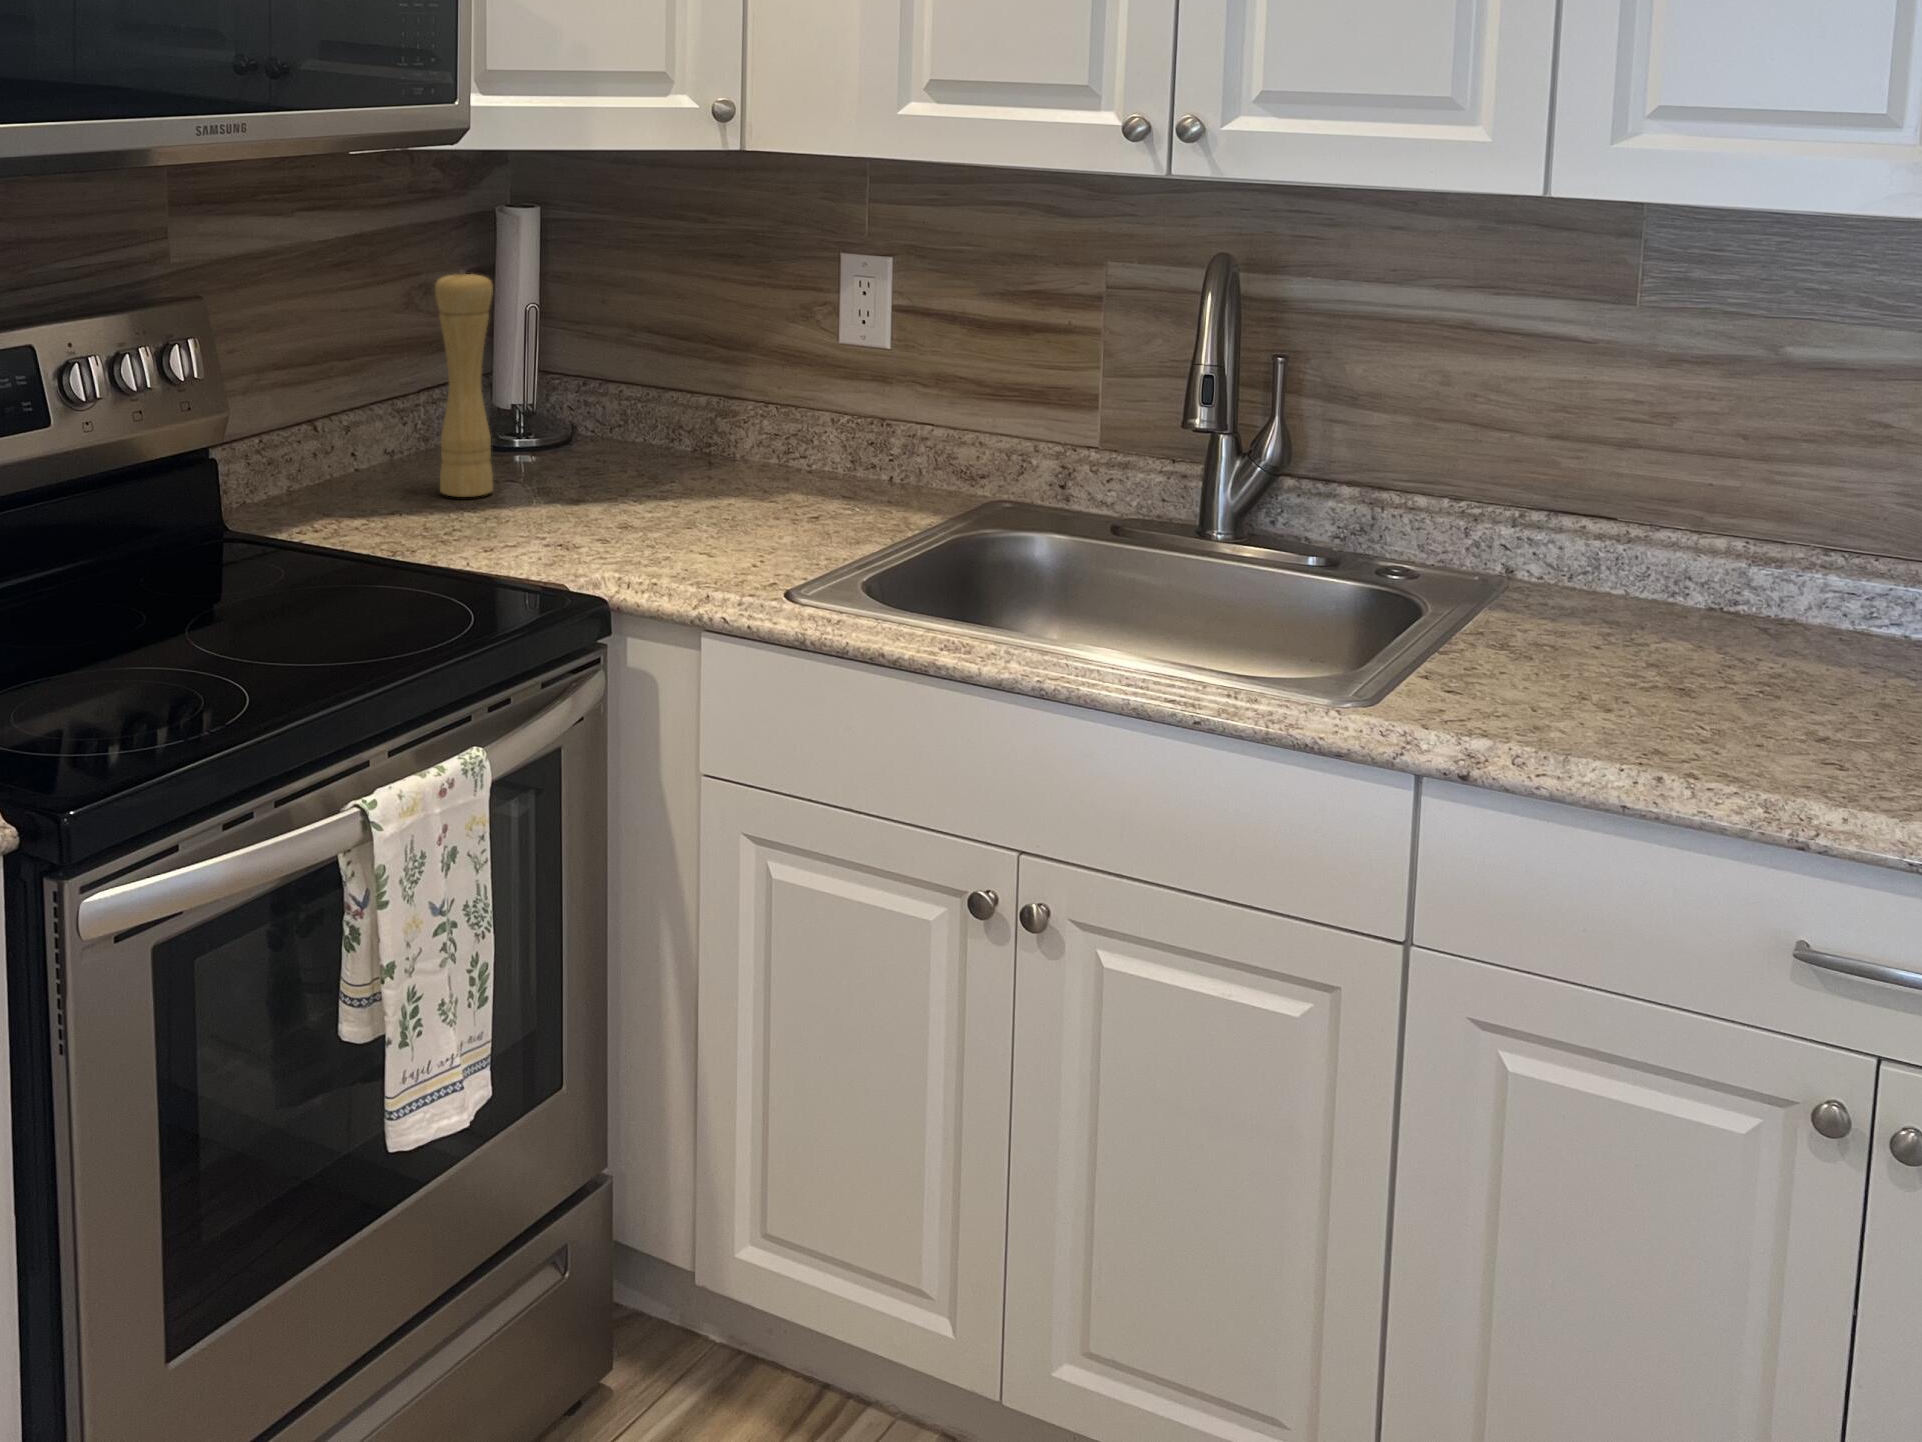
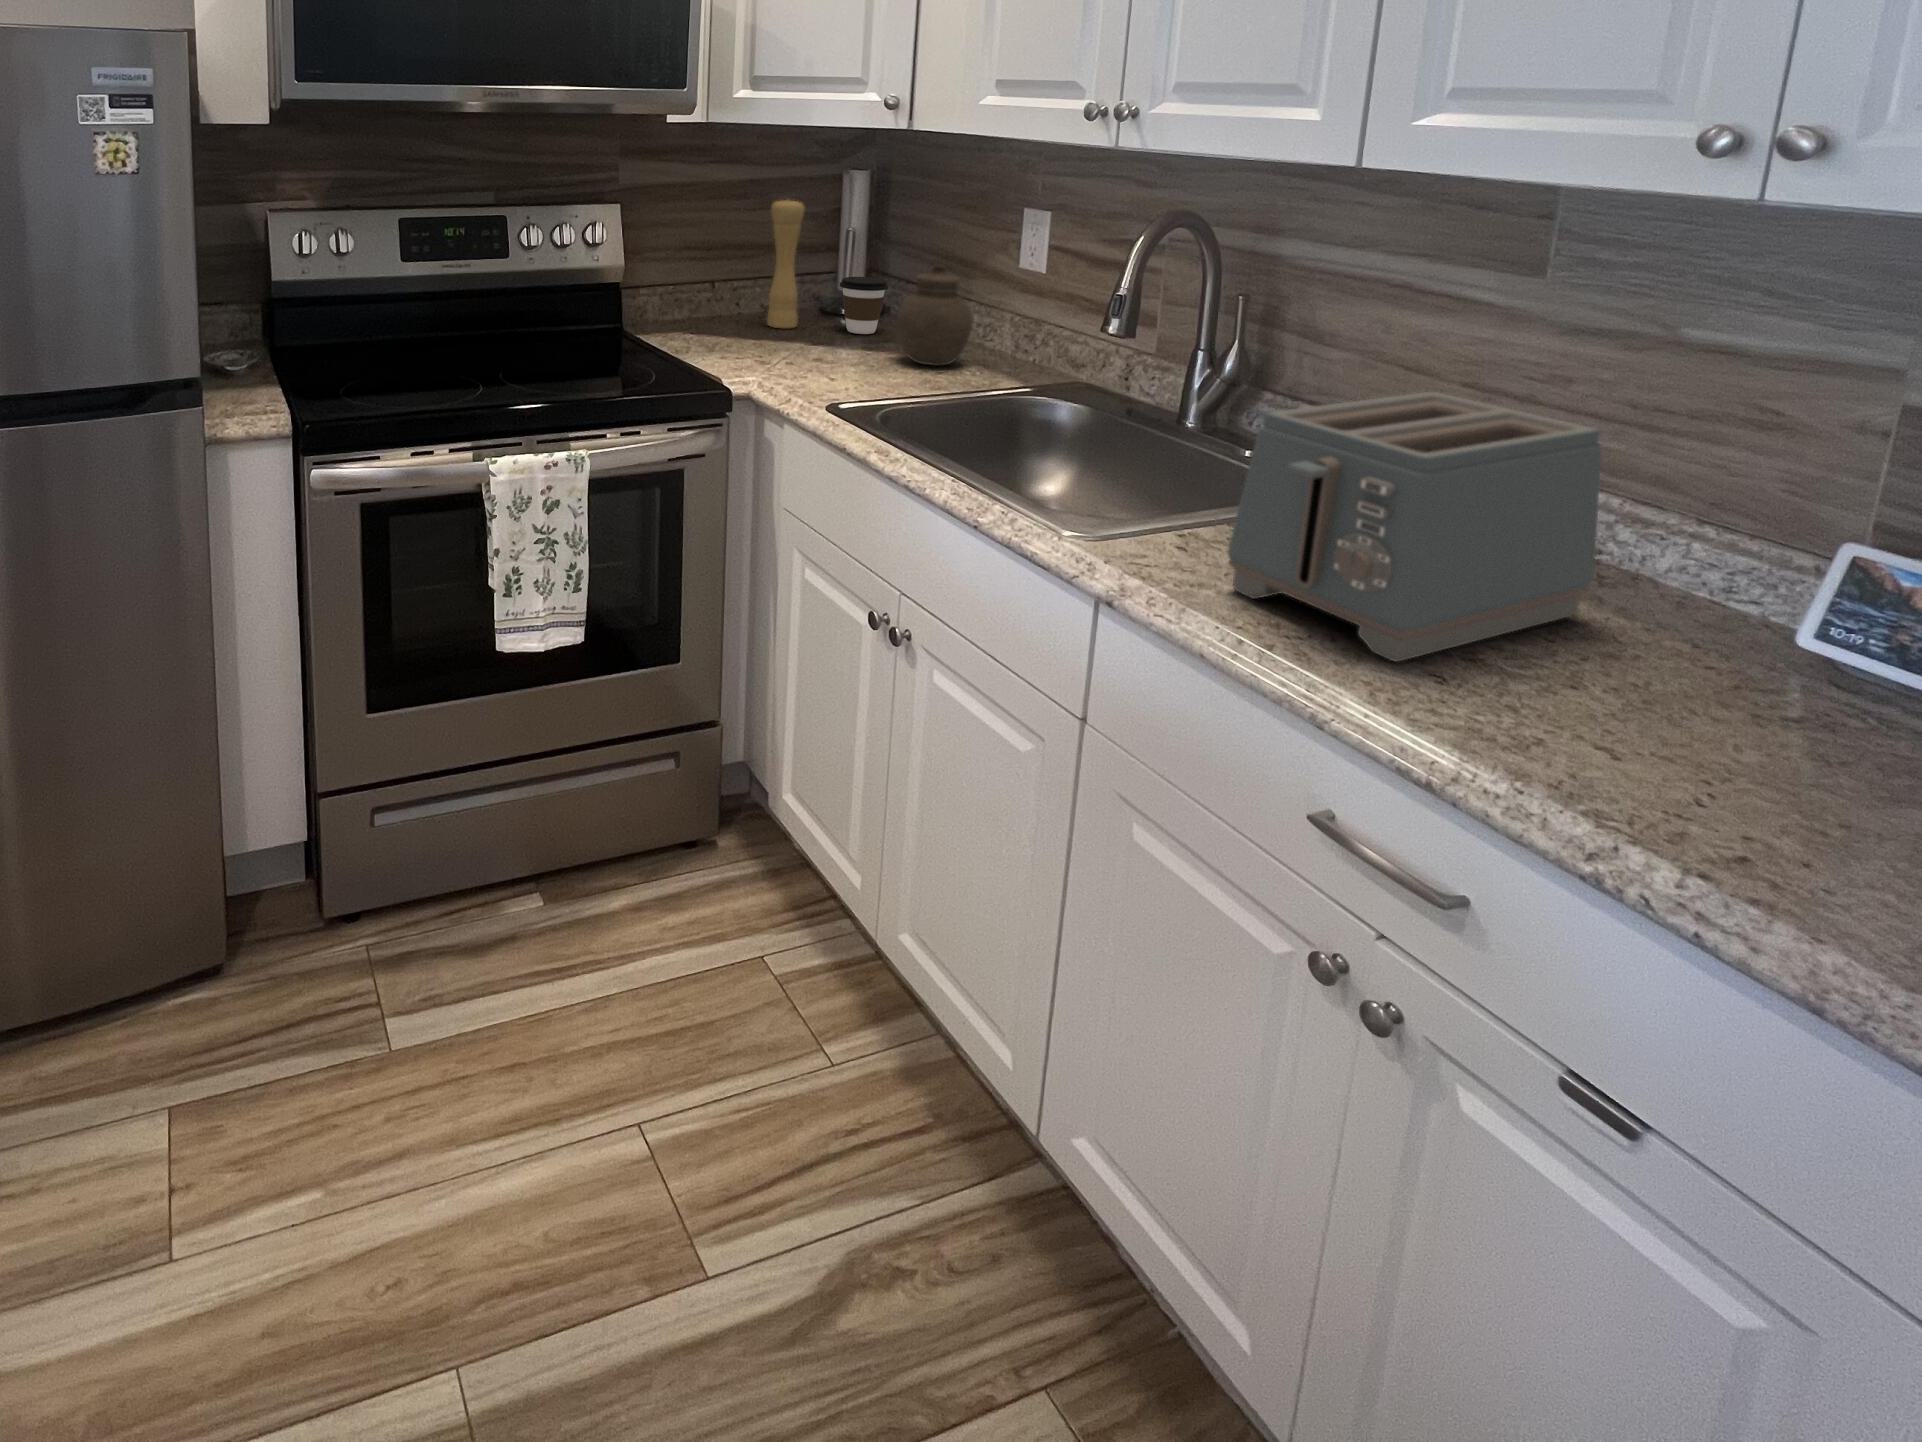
jar: none [721,359,838,519] -> present [897,265,973,366]
coffee cup: none [556,391,636,487] -> present [840,277,888,334]
toaster: none [1567,448,1829,756] -> present [1227,391,1602,661]

